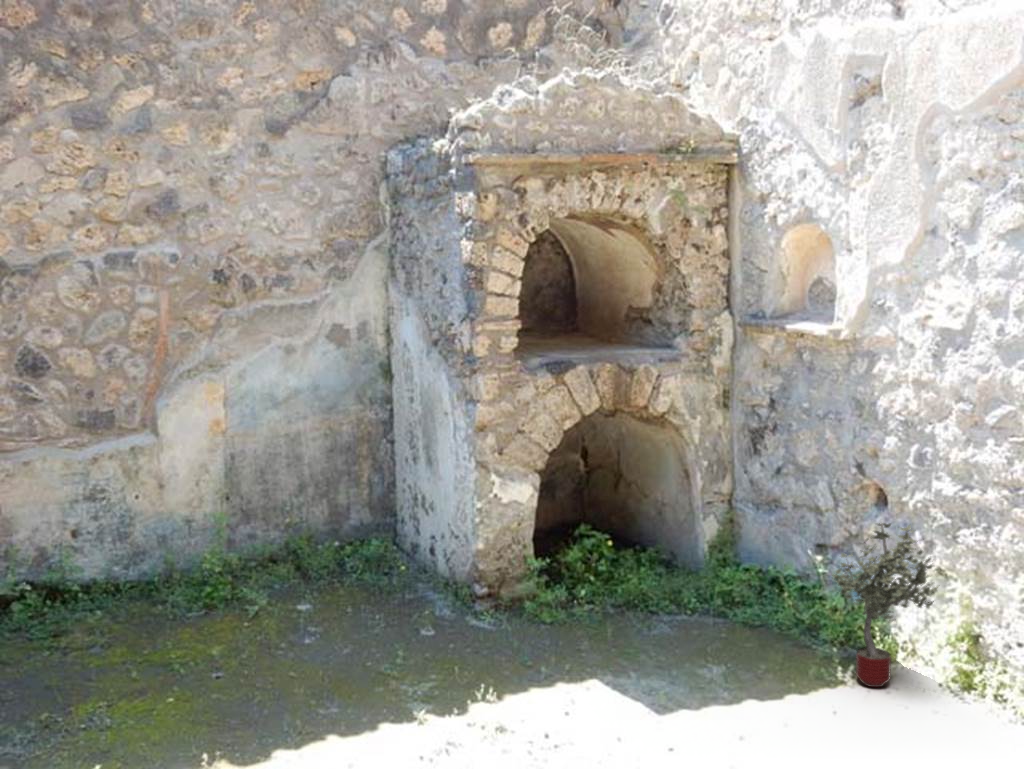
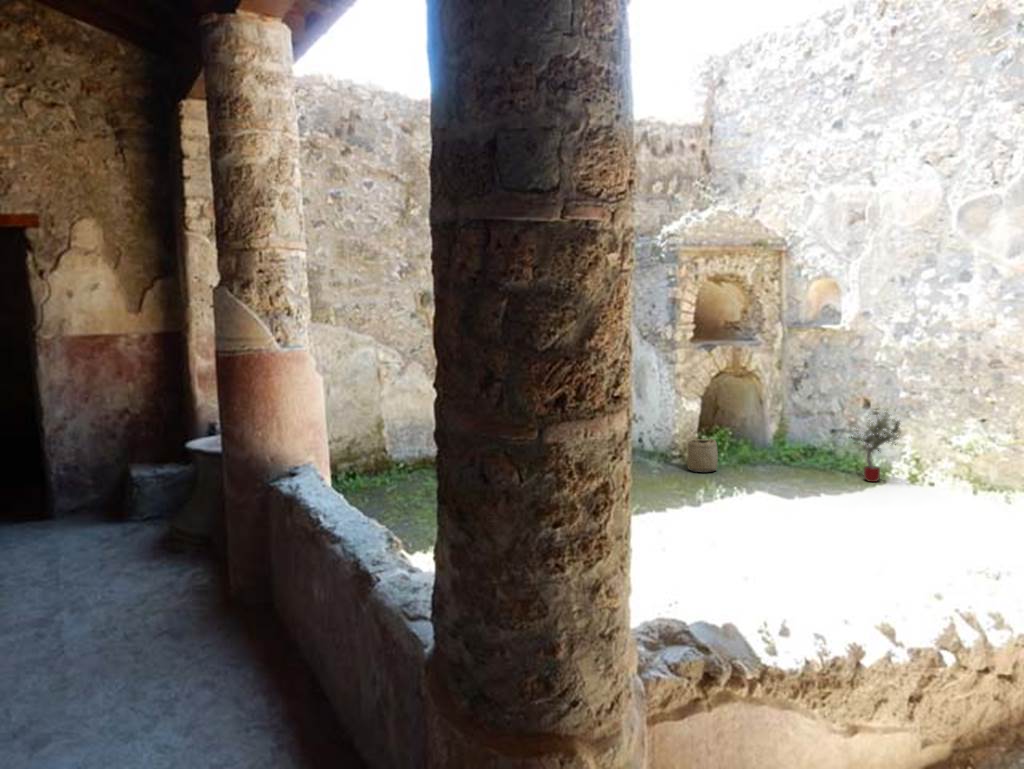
basket: none [498,558,561,638] -> present [687,437,718,472]

